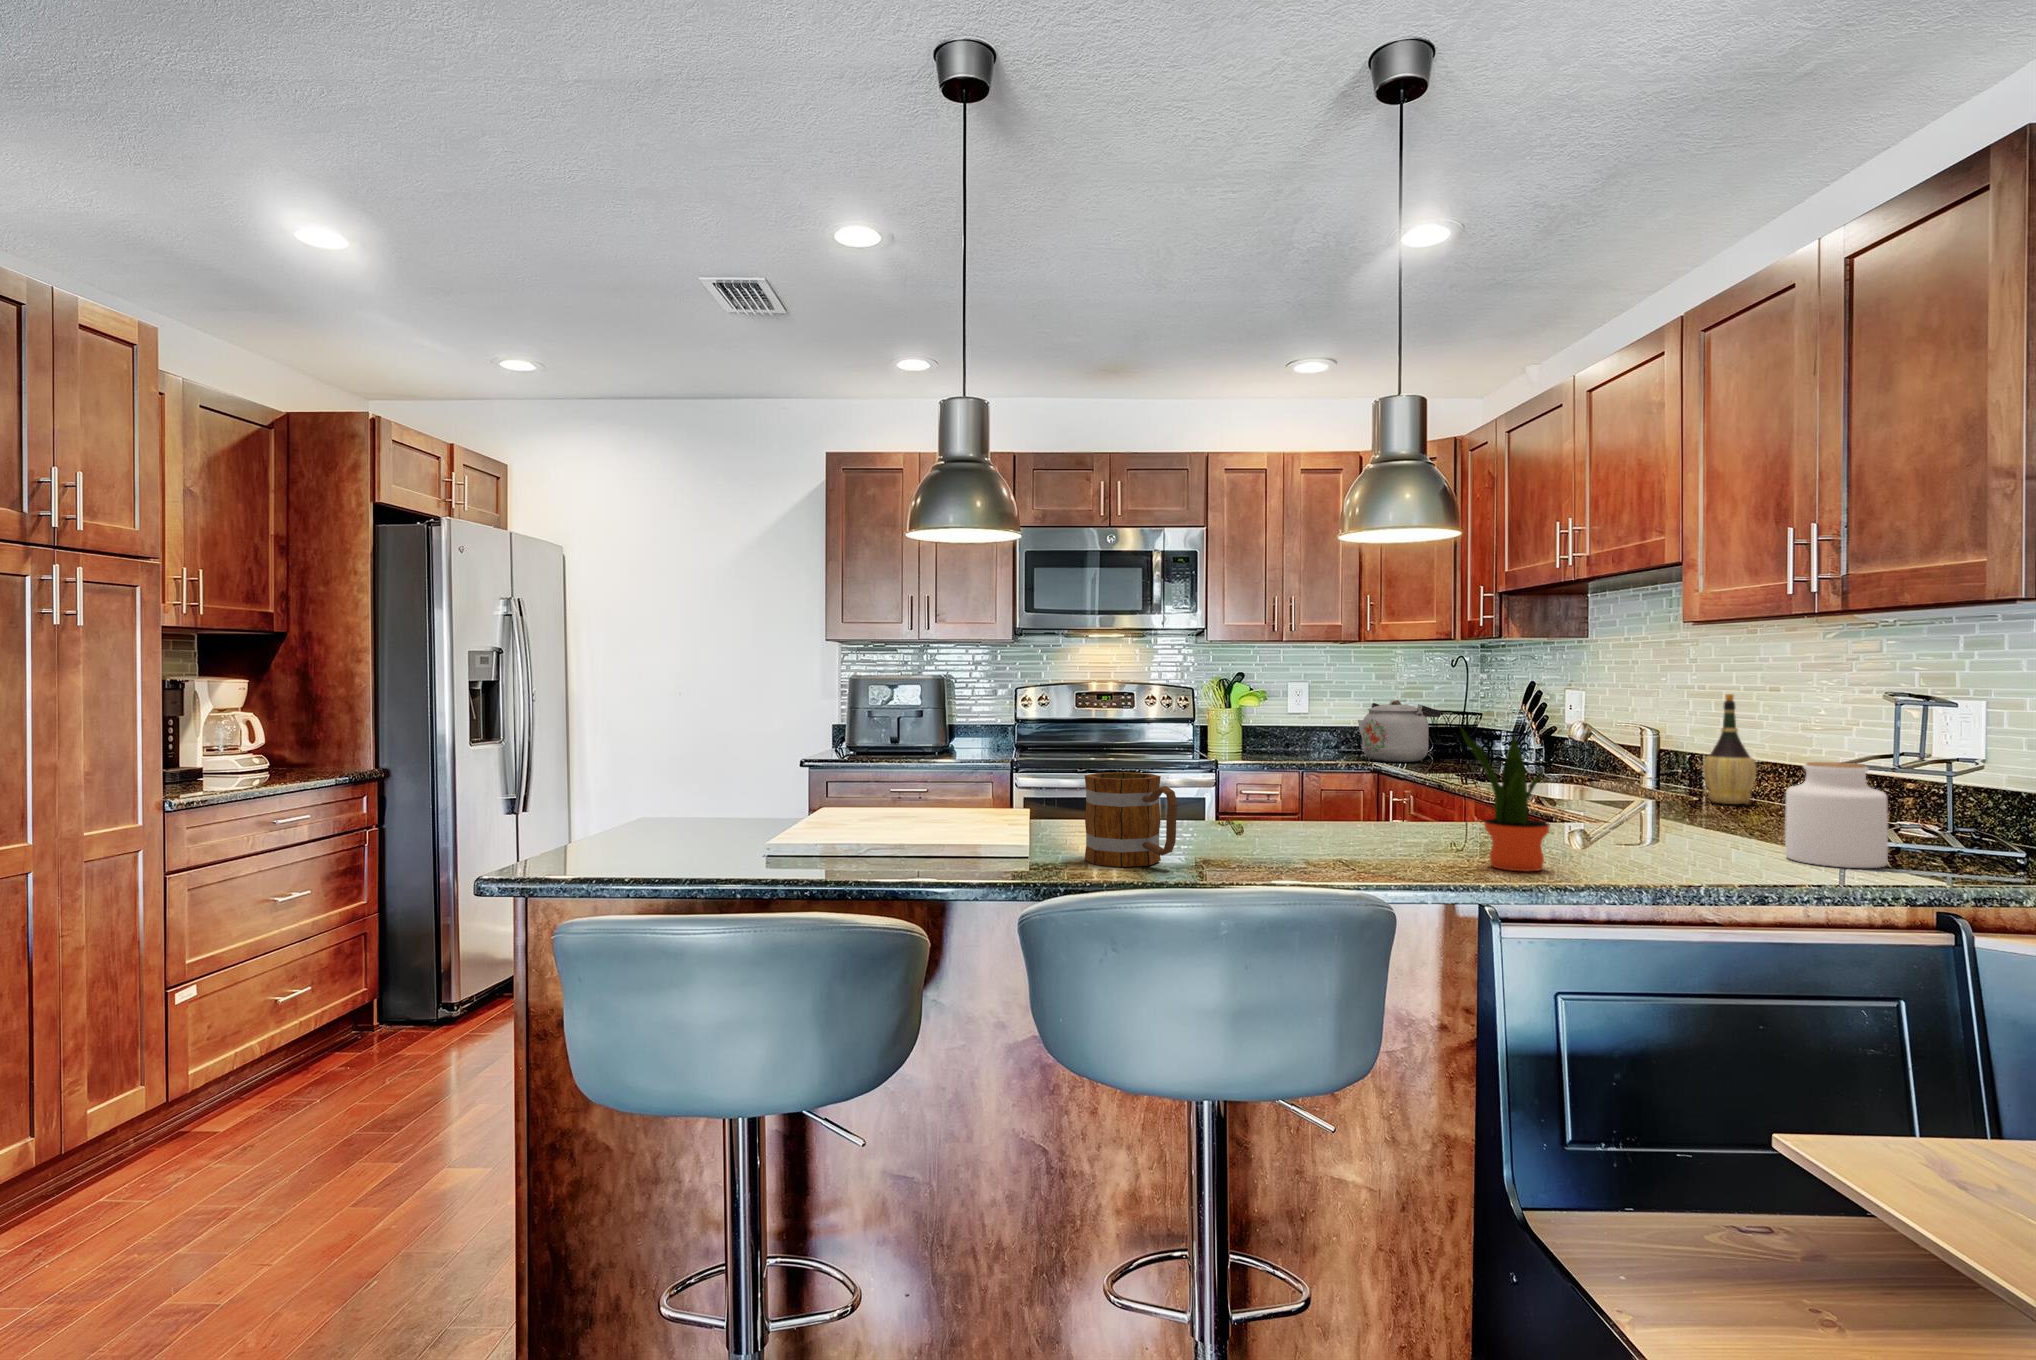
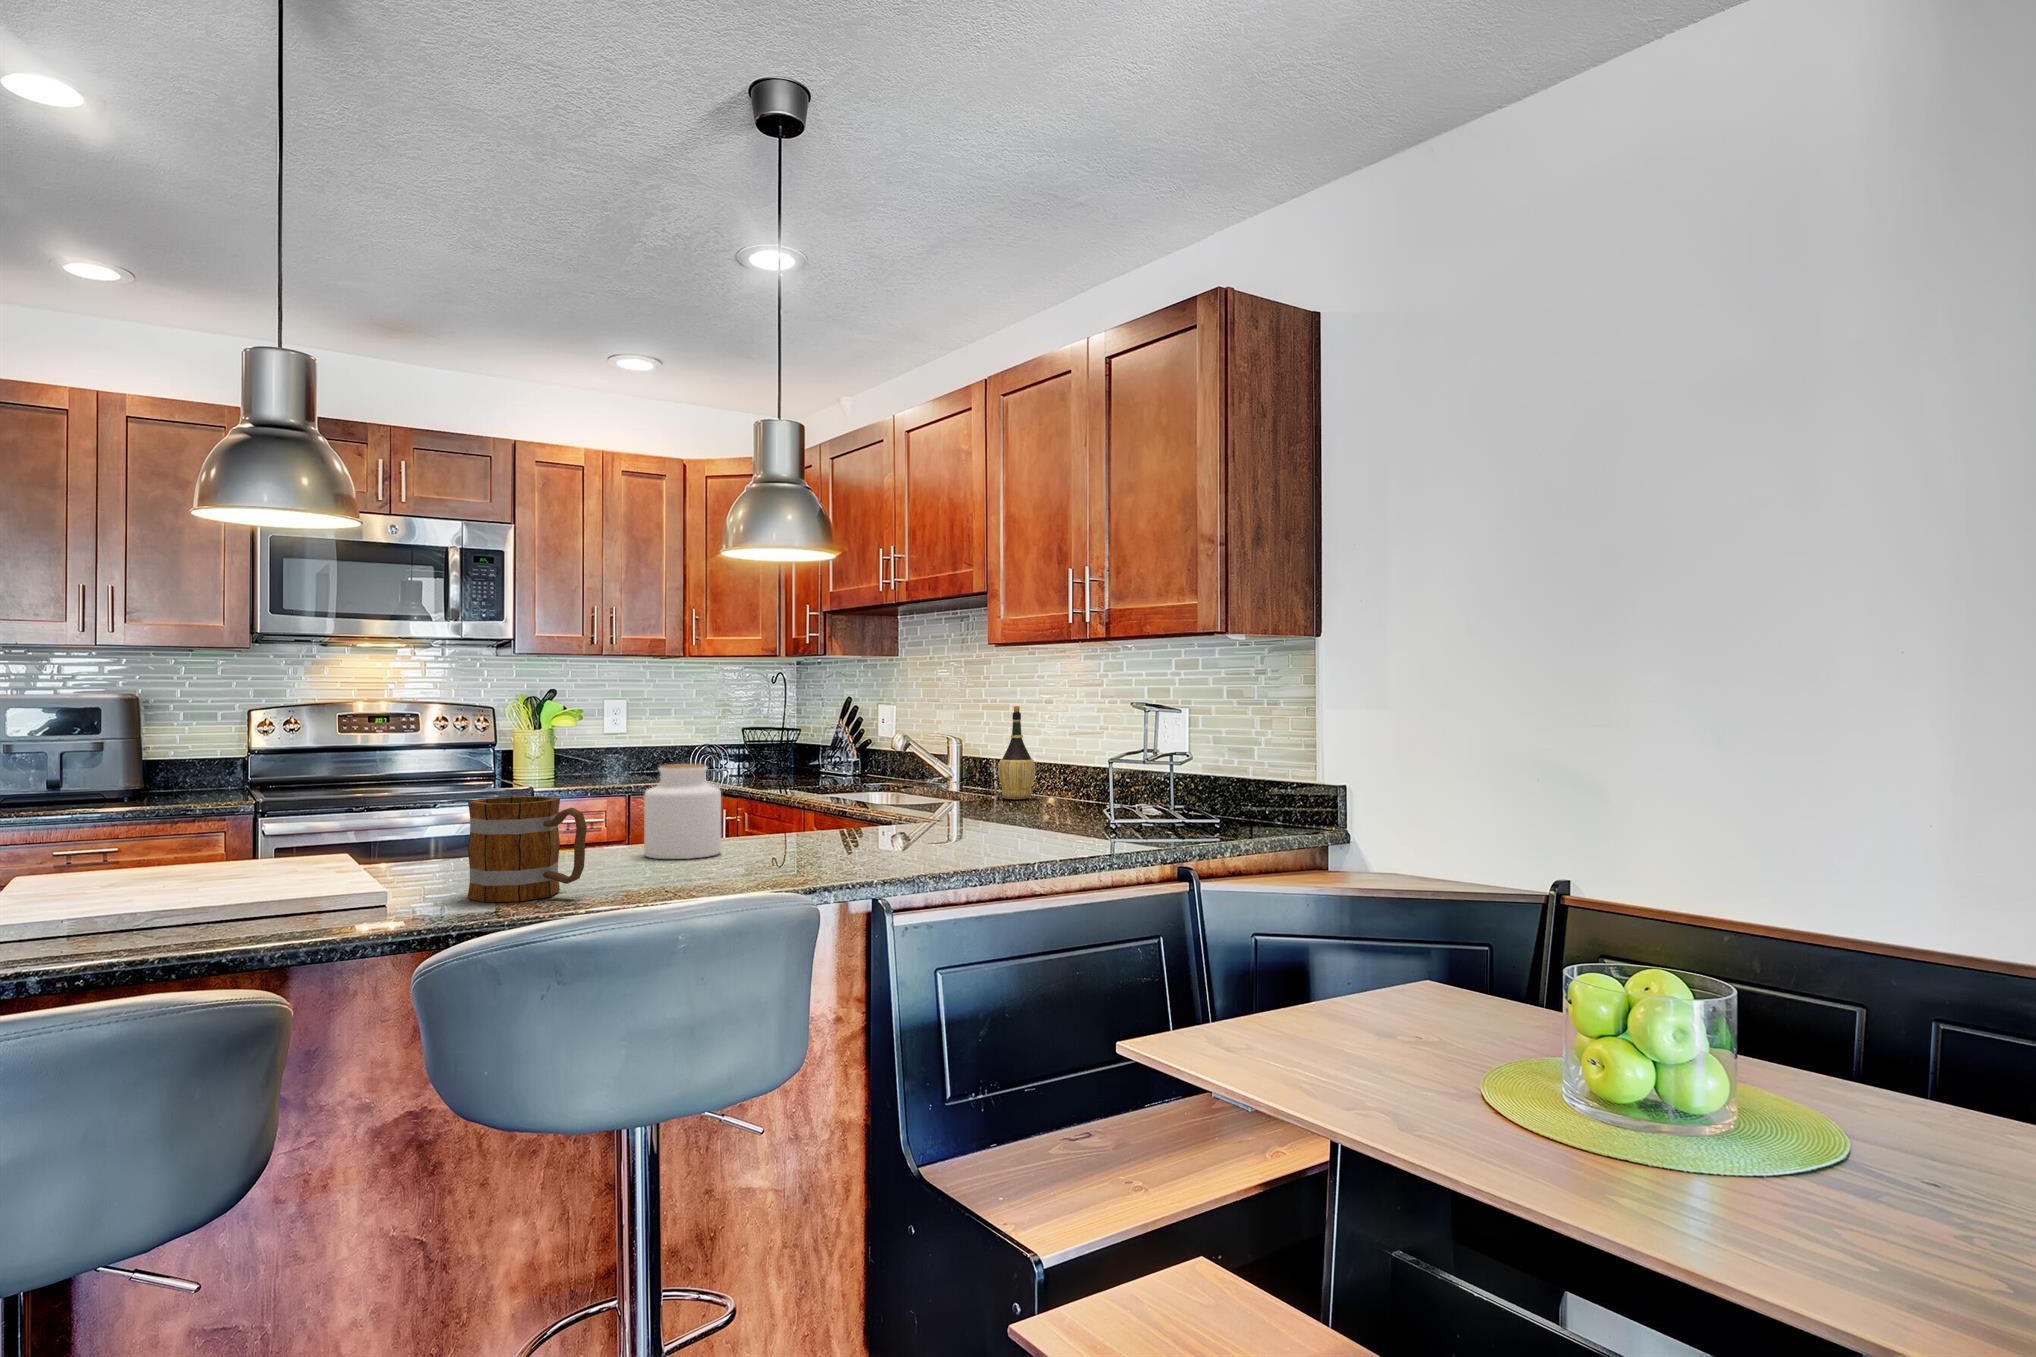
kettle: present [1358,700,1441,762] -> none [682,717,765,780]
potted plant: present [1461,728,1550,871] -> none [849,733,924,865]
jar: present [1785,762,1888,868] -> present [644,764,721,859]

